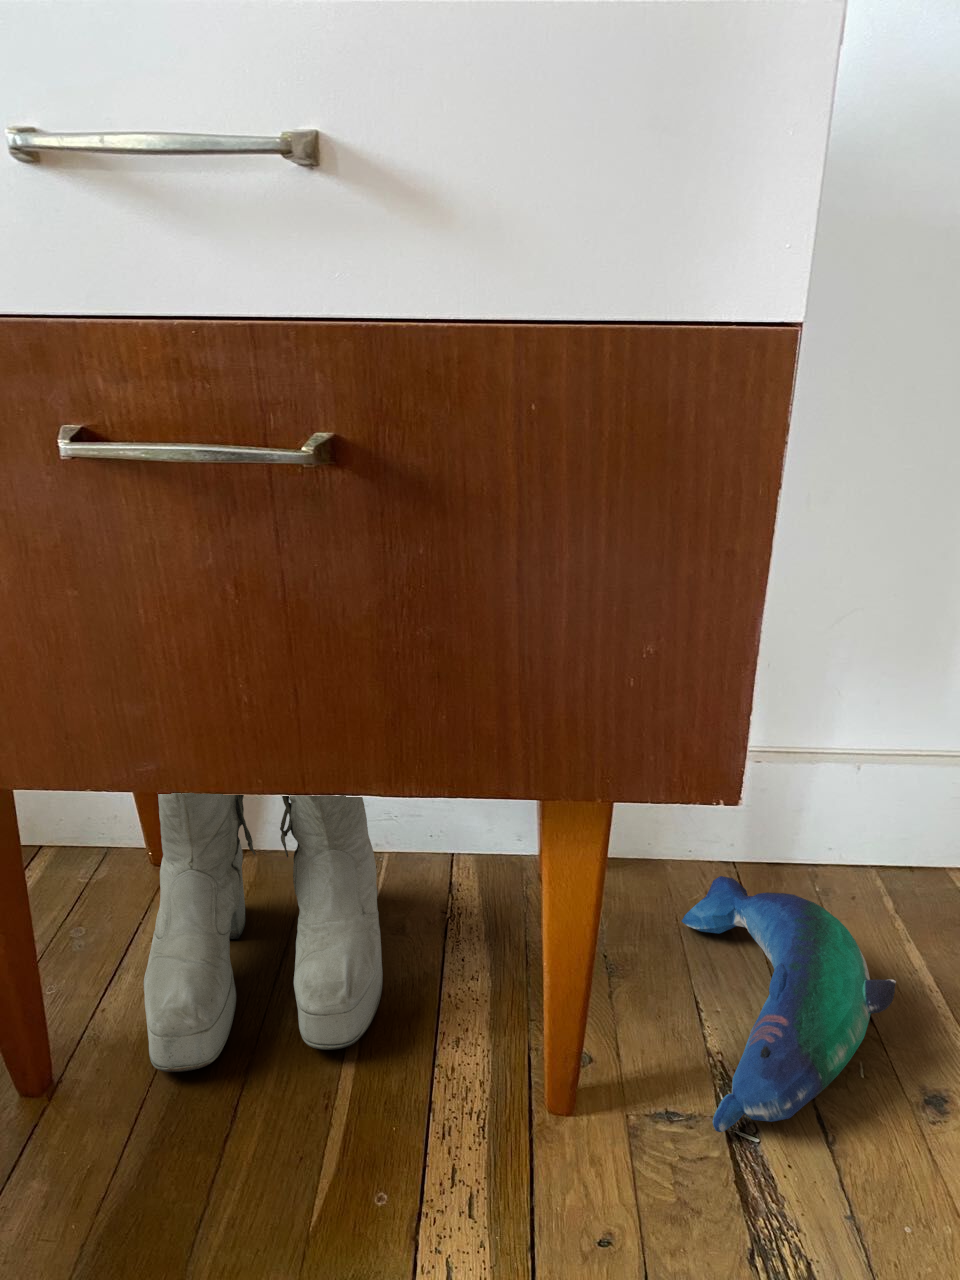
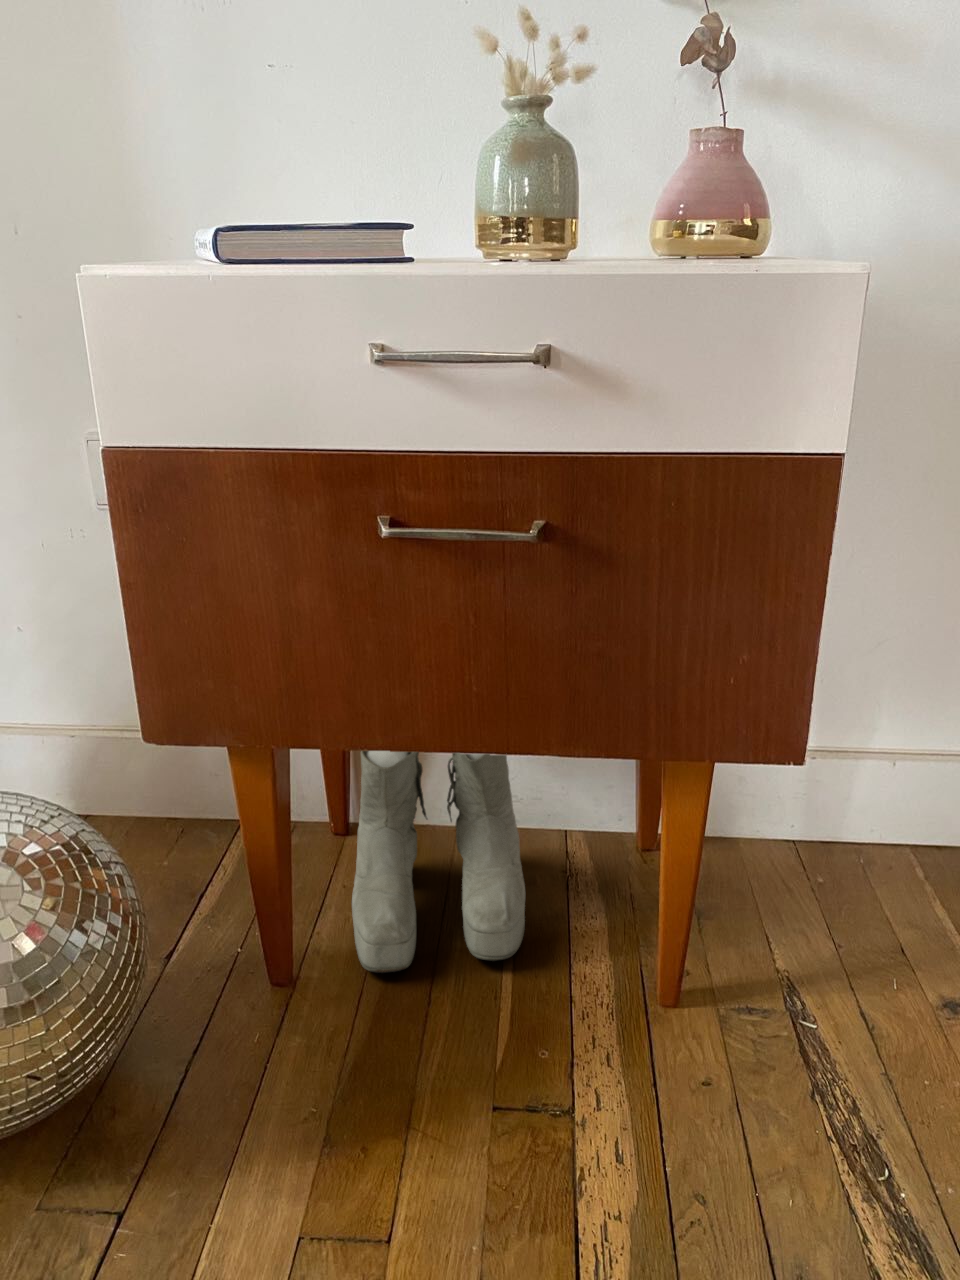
plush toy: present [682,876,896,1132] -> none [754,847,920,1019]

